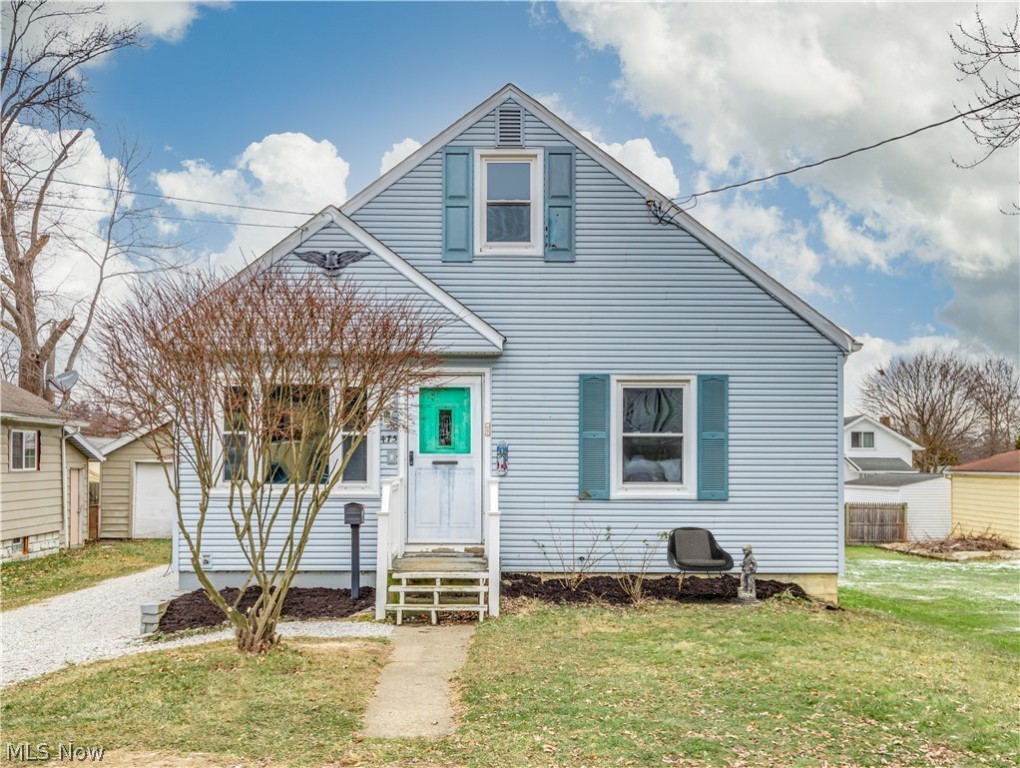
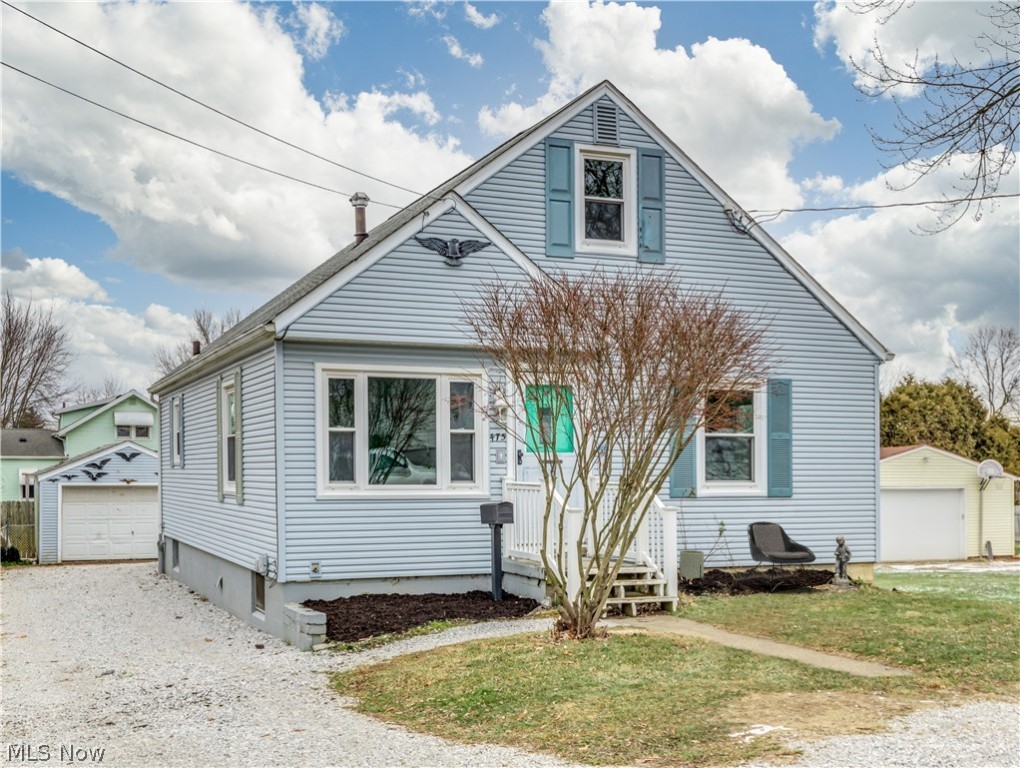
planter: none [590,555,615,596] -> present [679,550,704,588]

